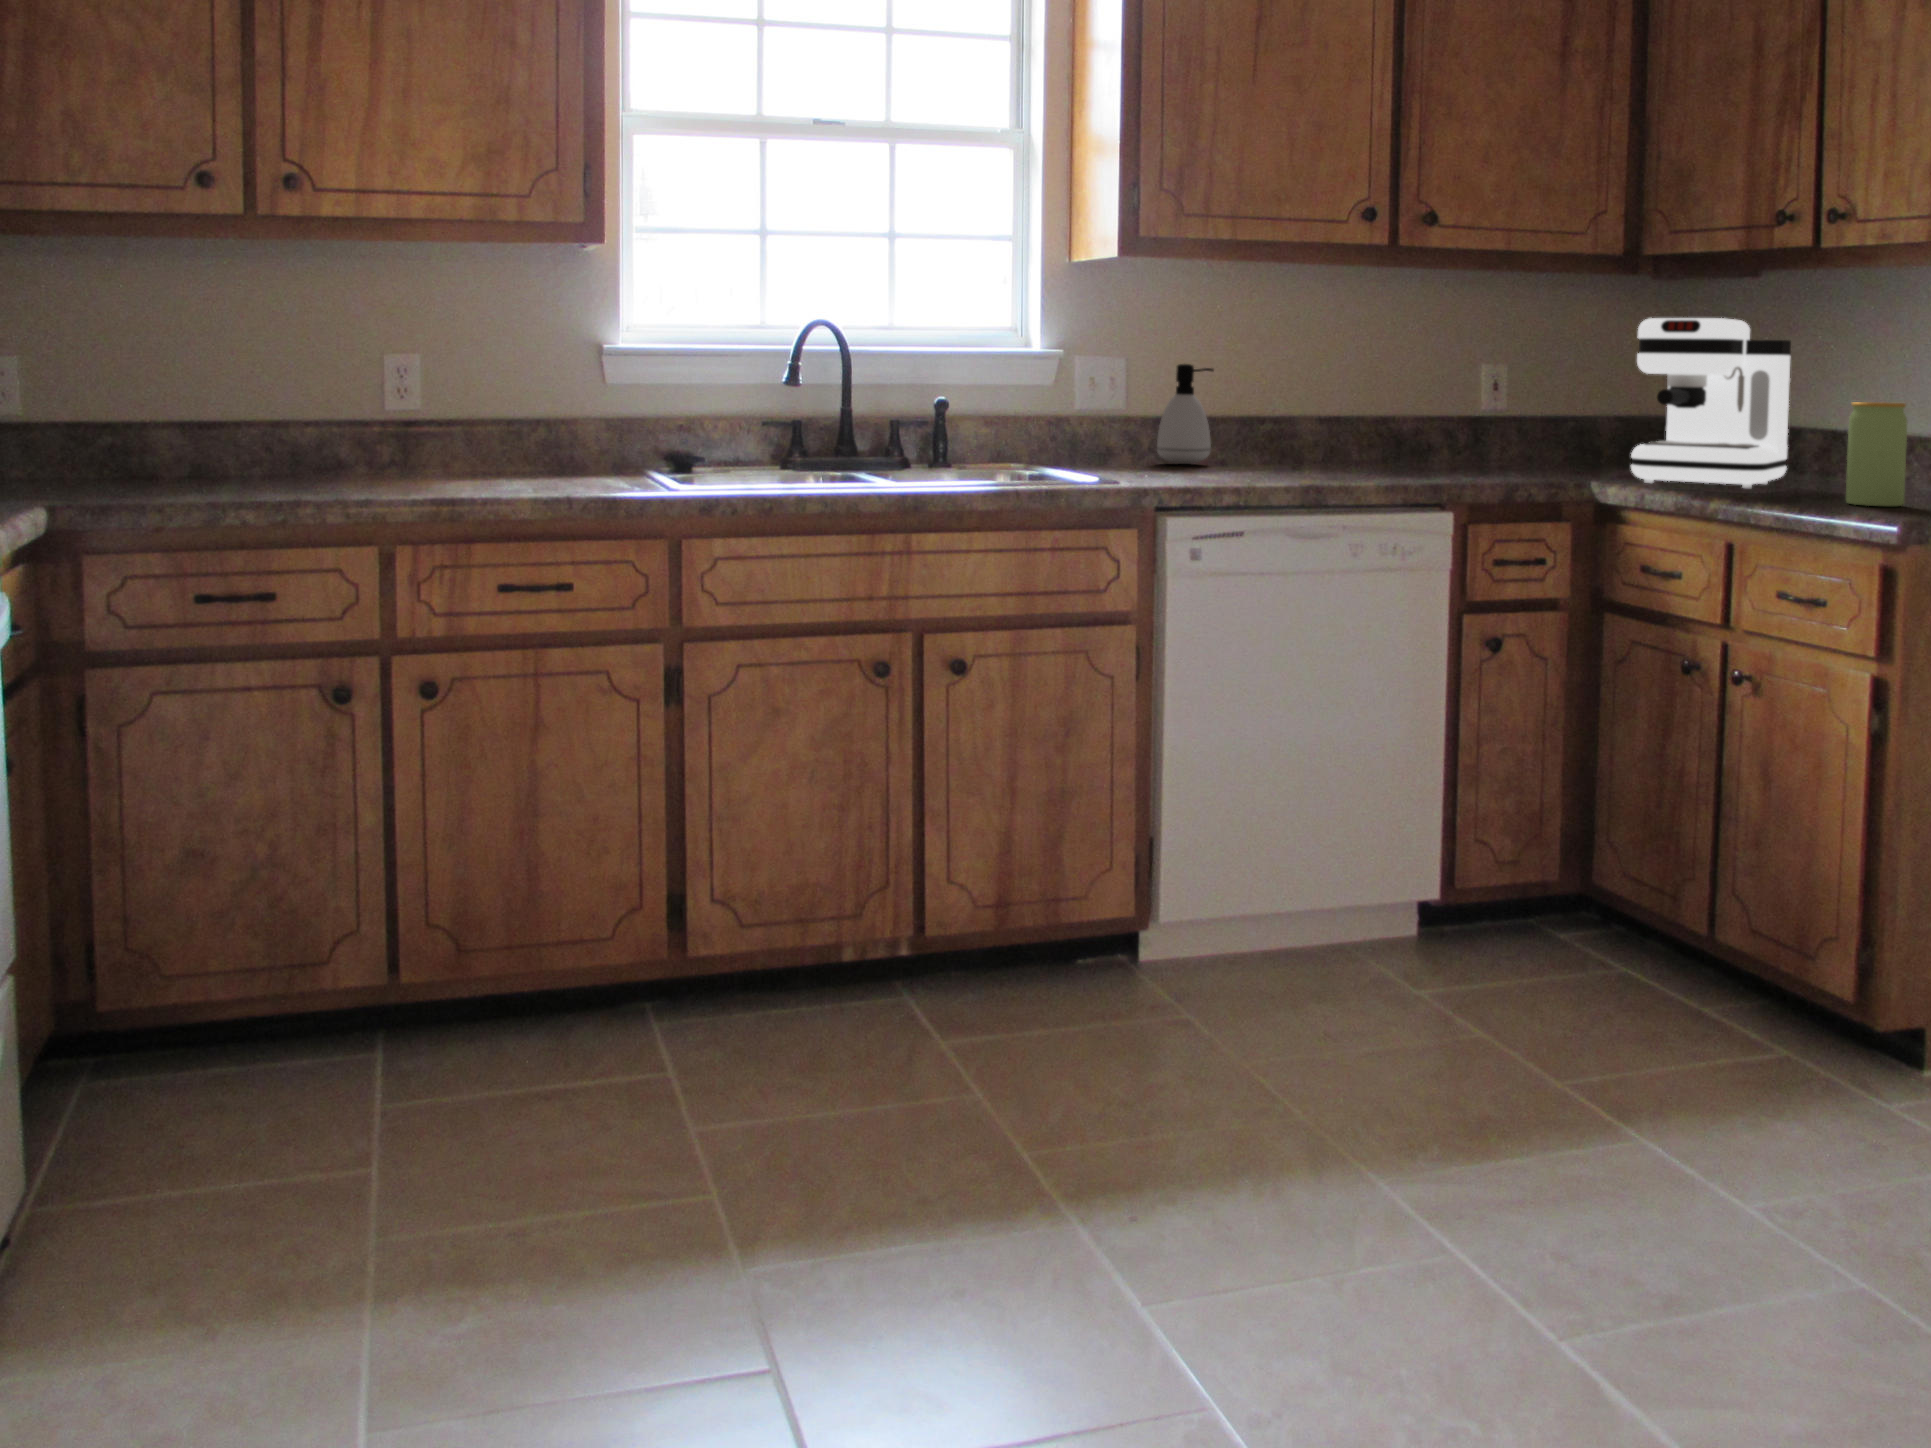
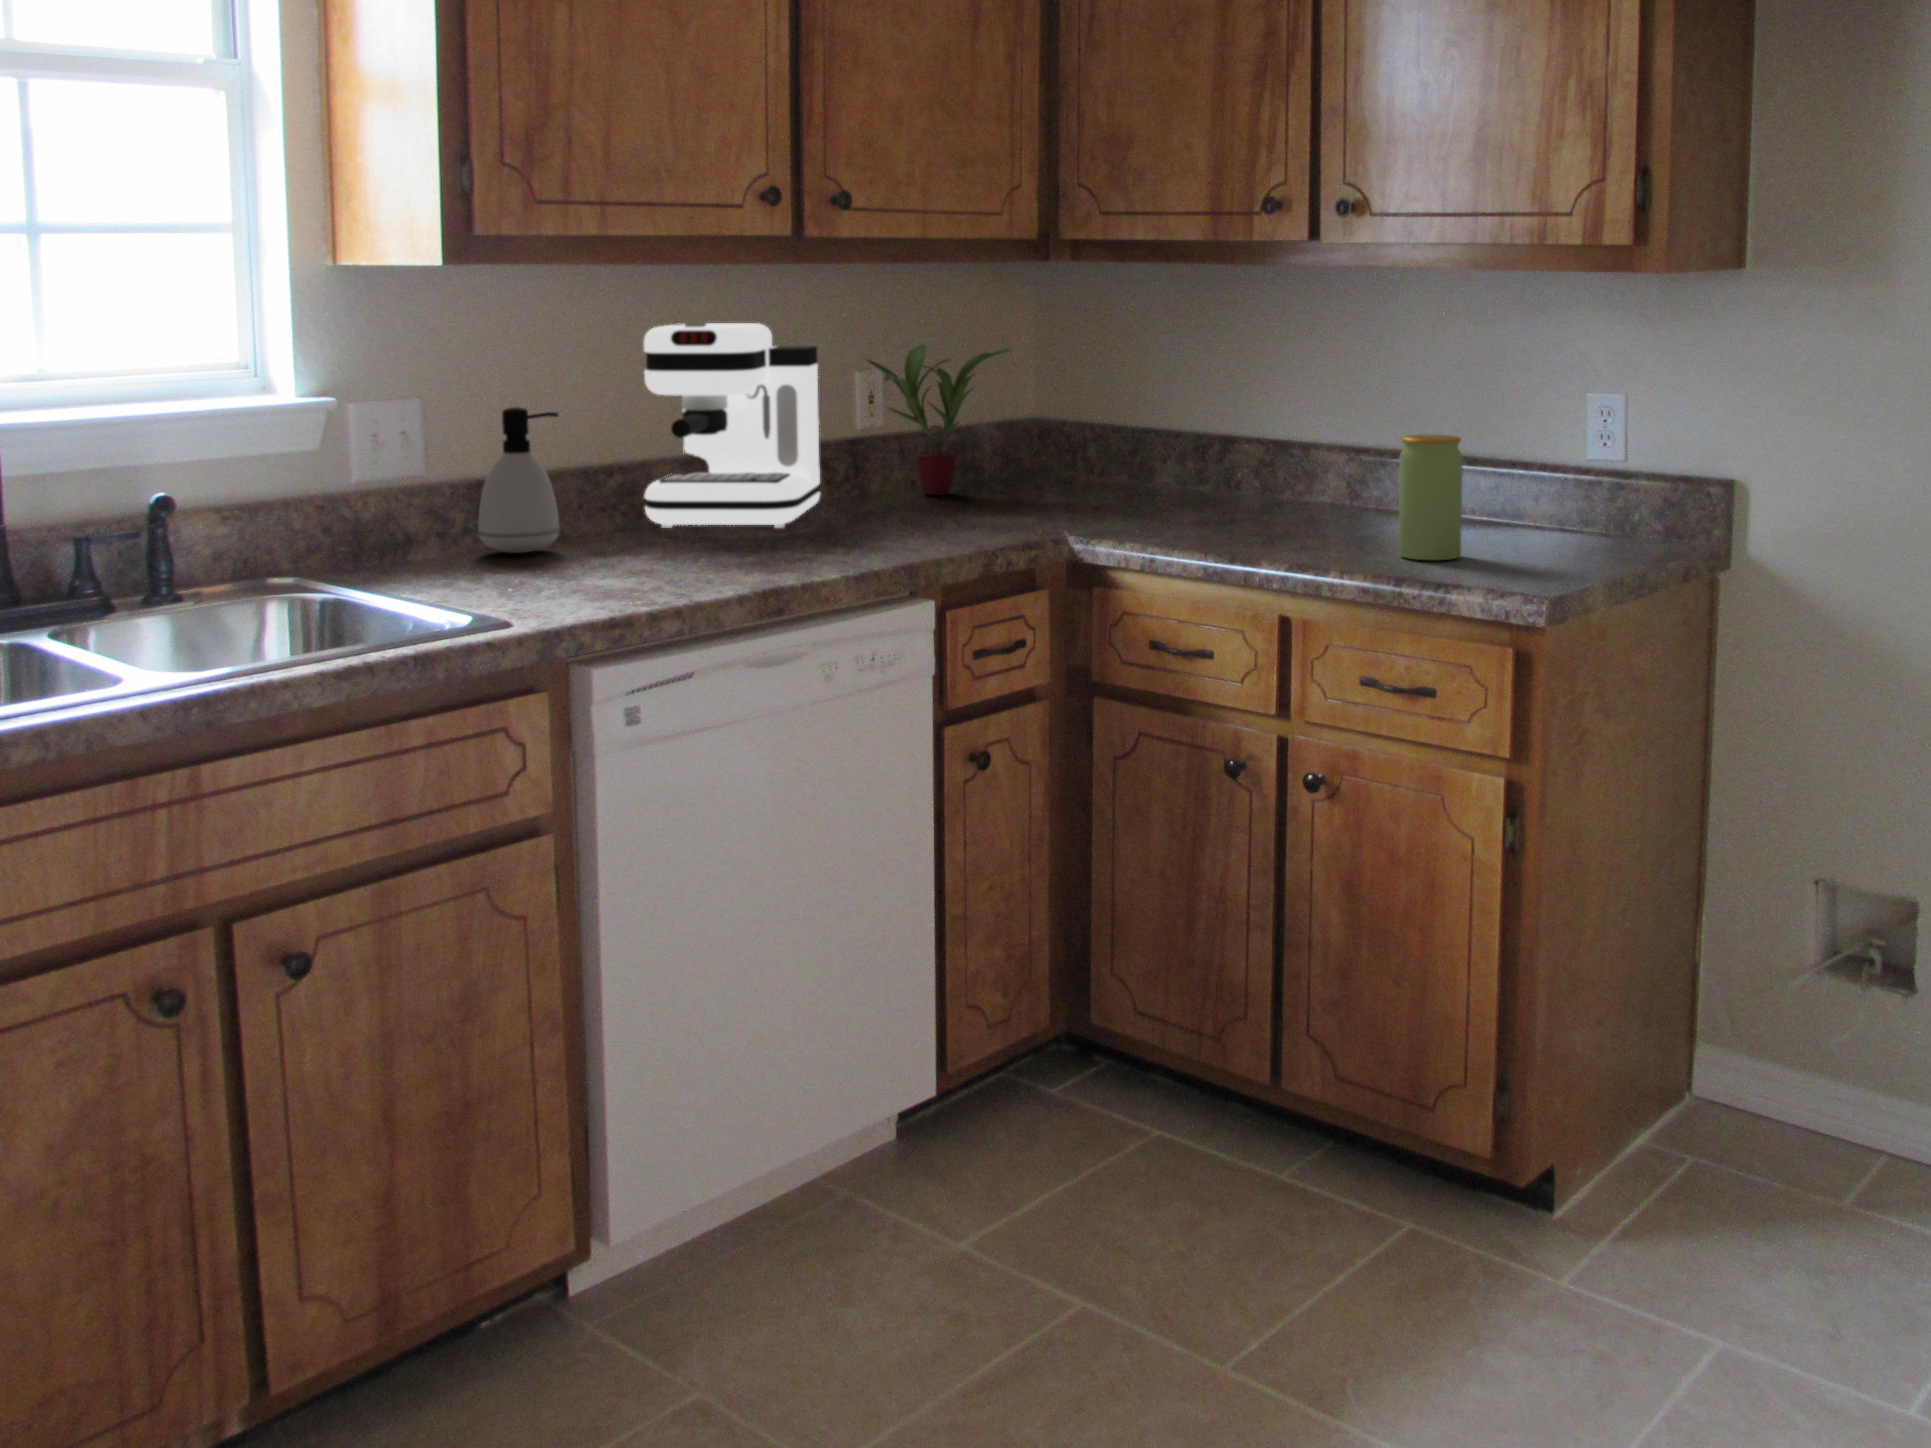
coffee maker: present [1631,318,1791,488] -> present [644,323,820,528]
potted plant: none [1481,344,1597,461] -> present [868,344,1010,495]

